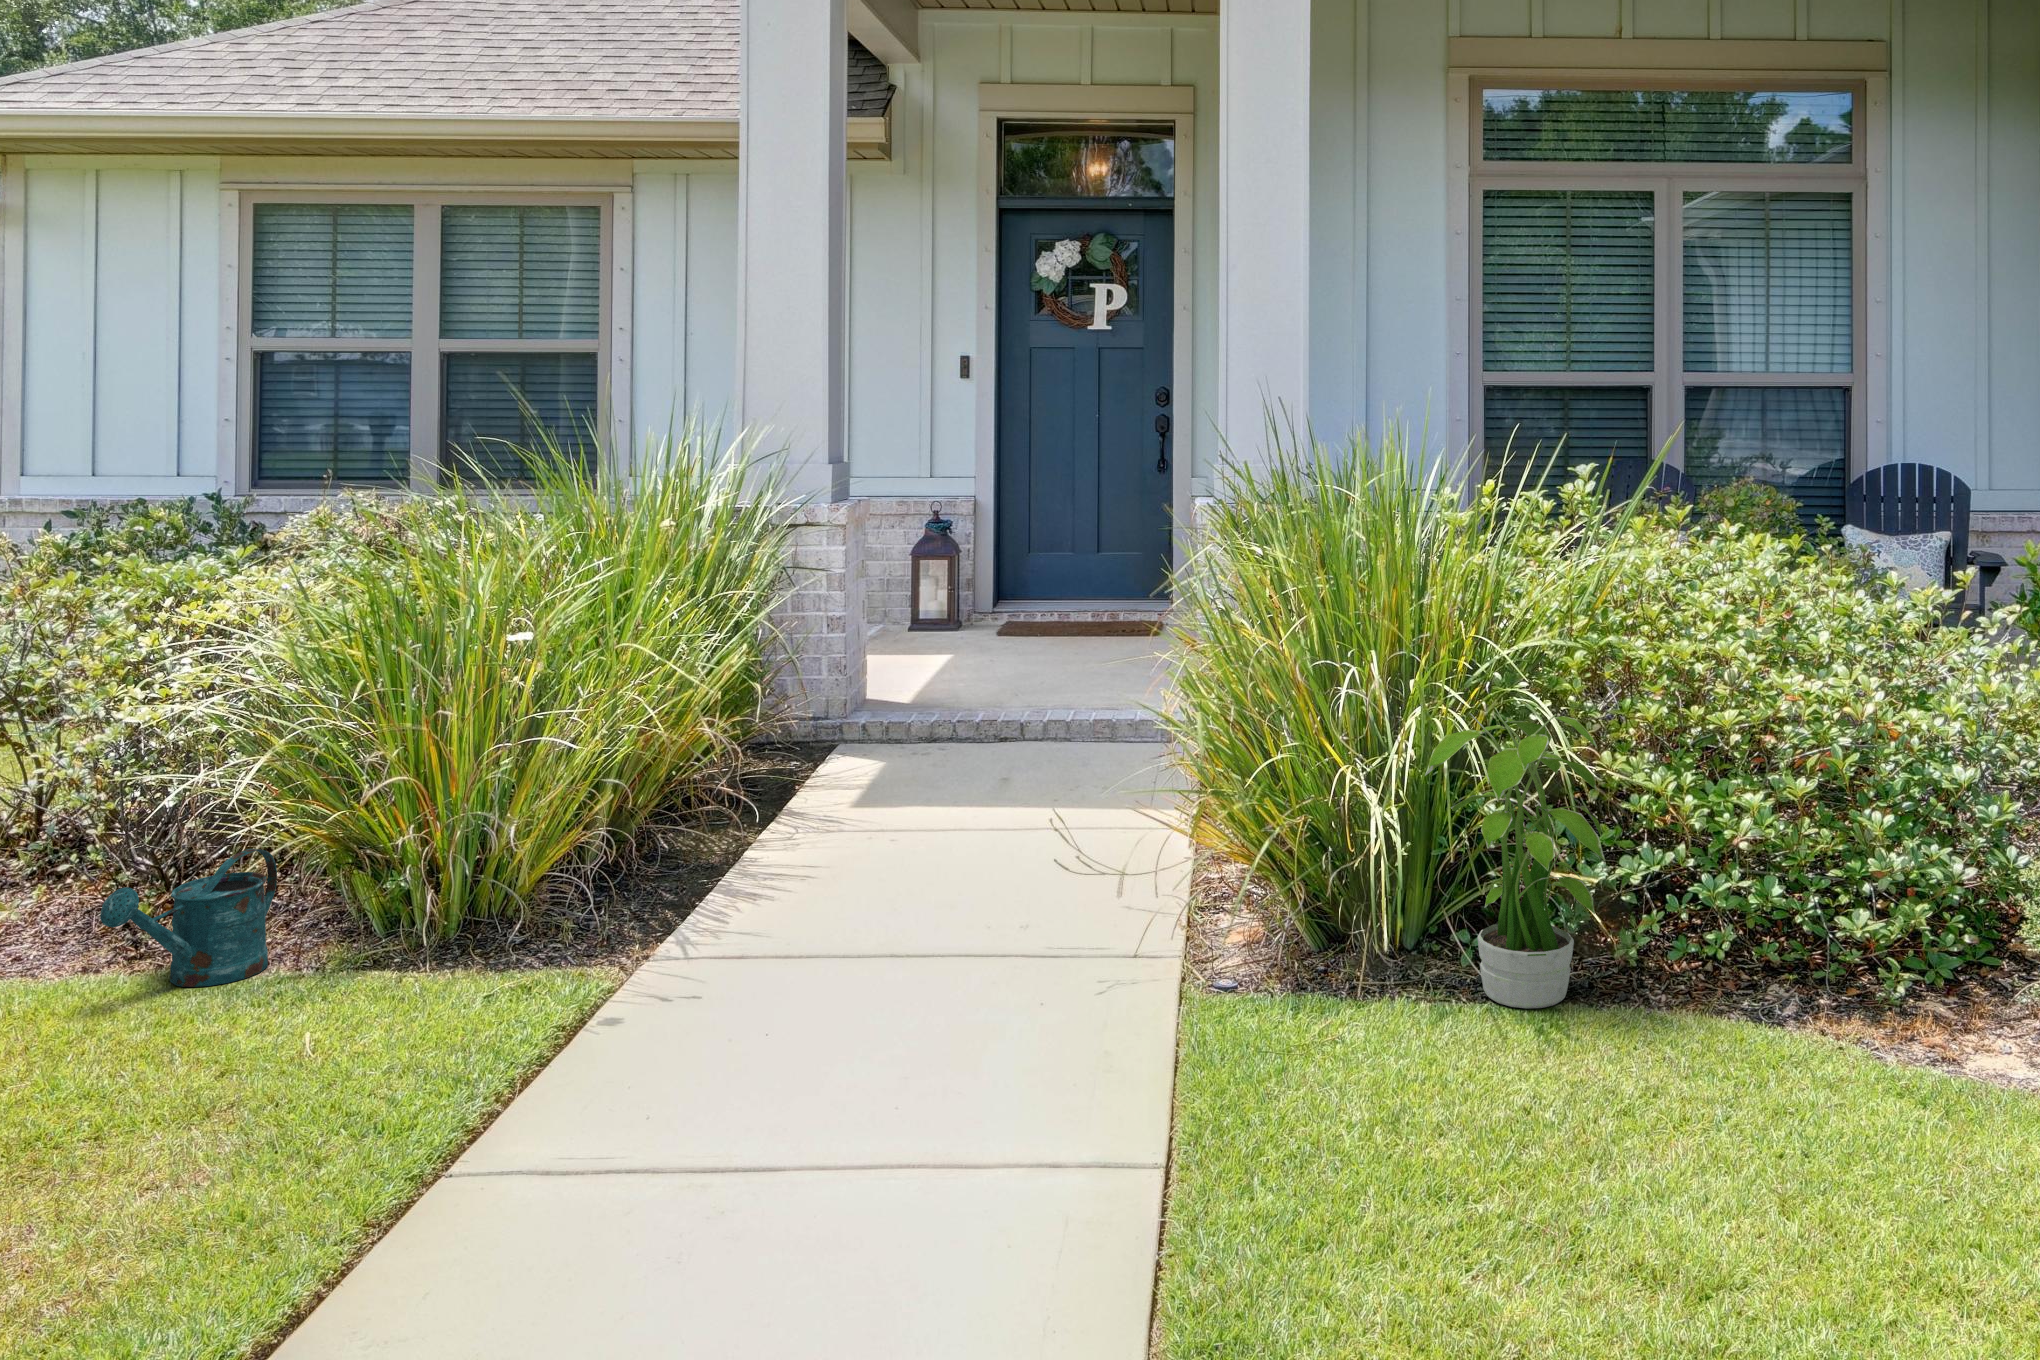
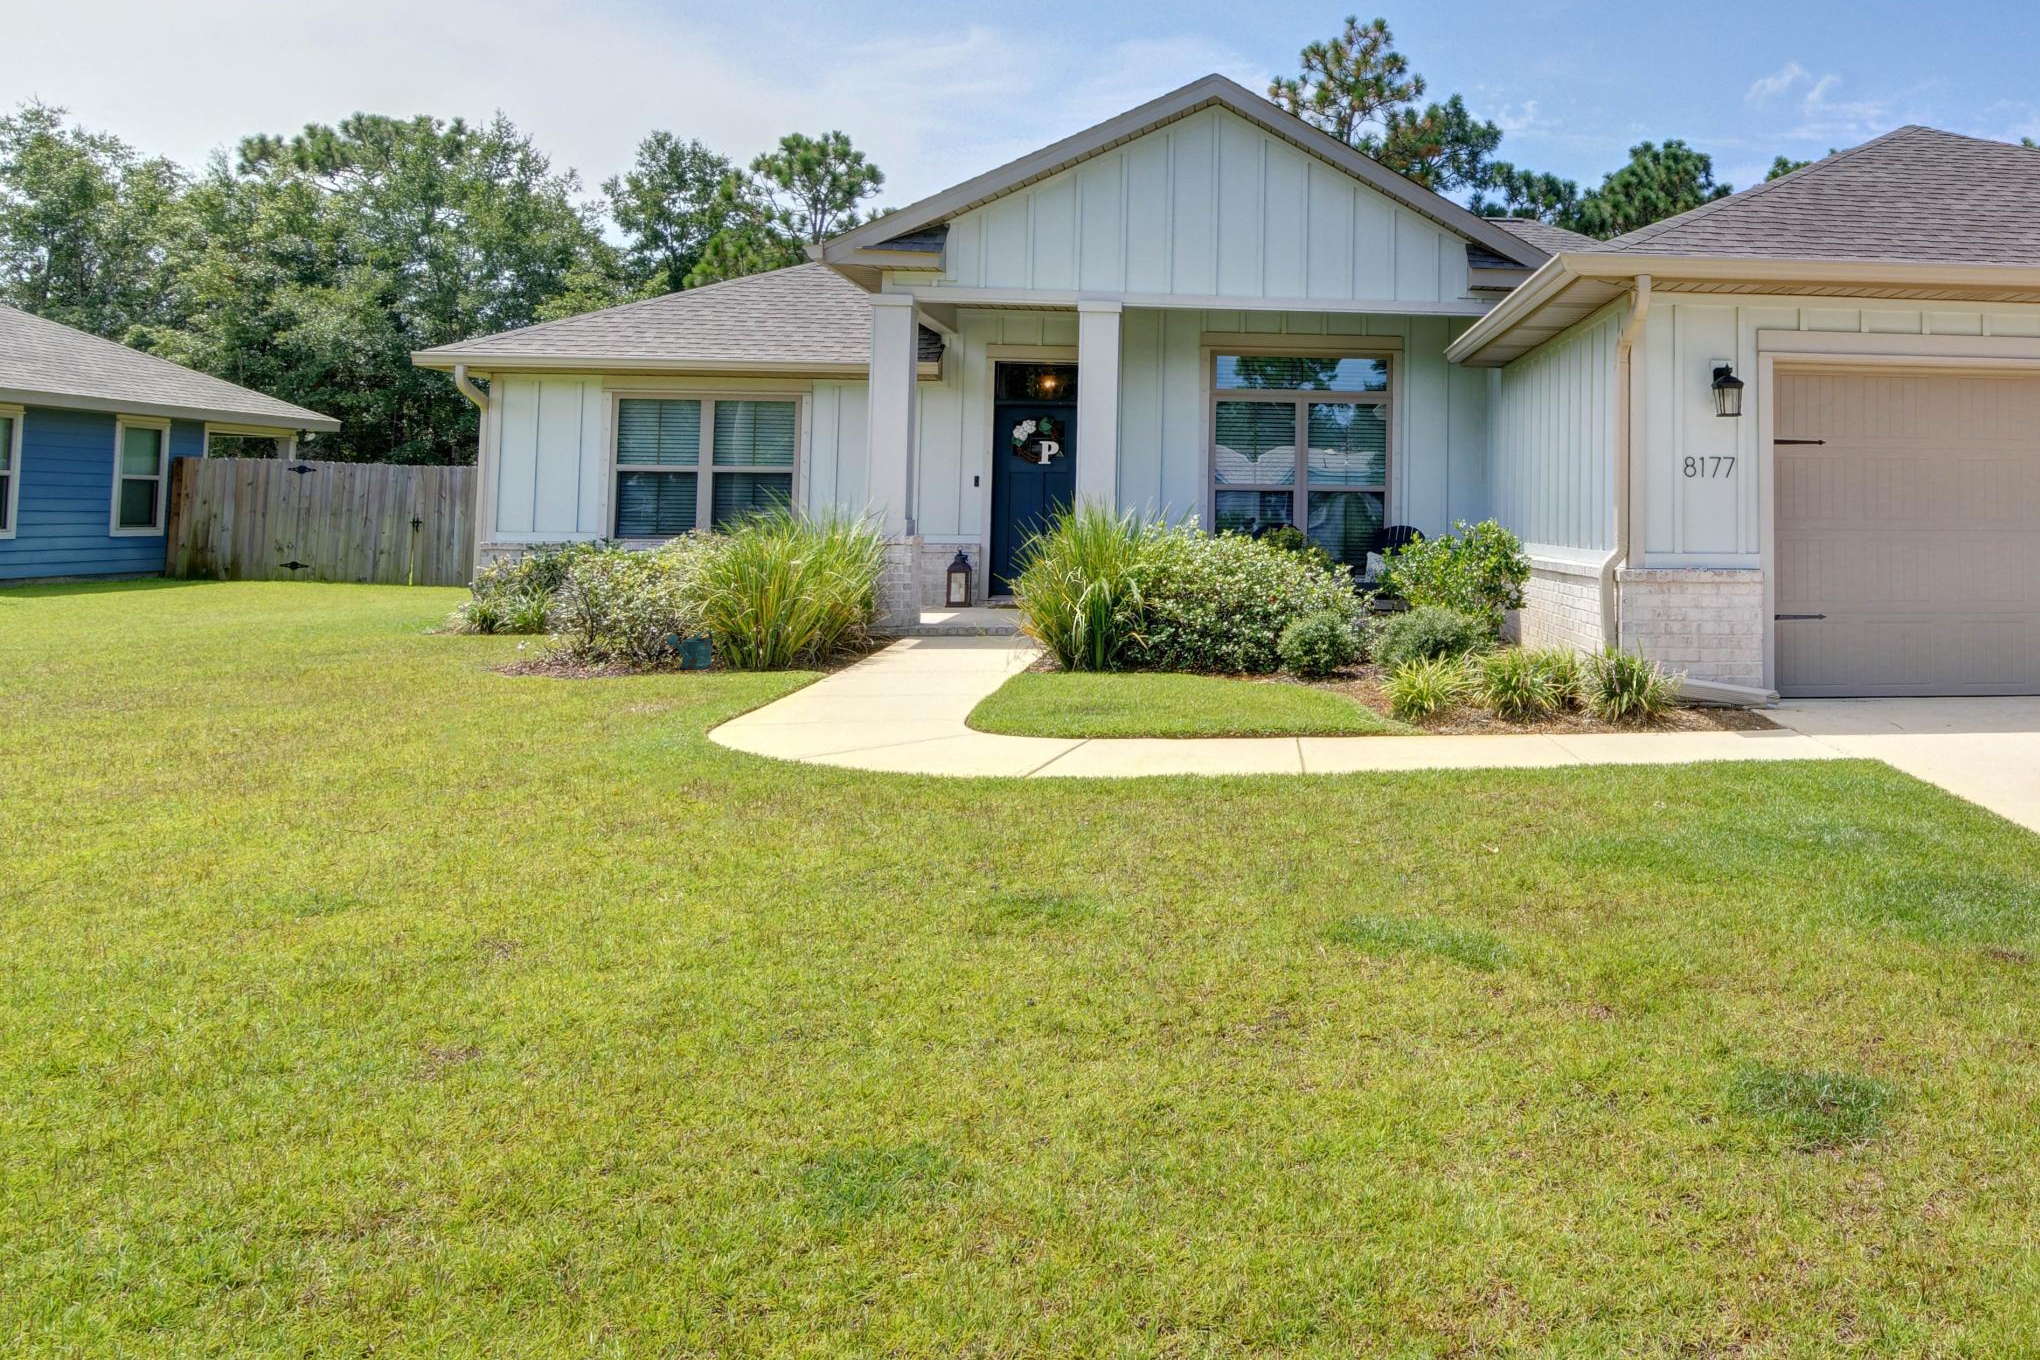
potted plant: present [1425,708,1605,1008] -> none [1087,580,1143,668]

